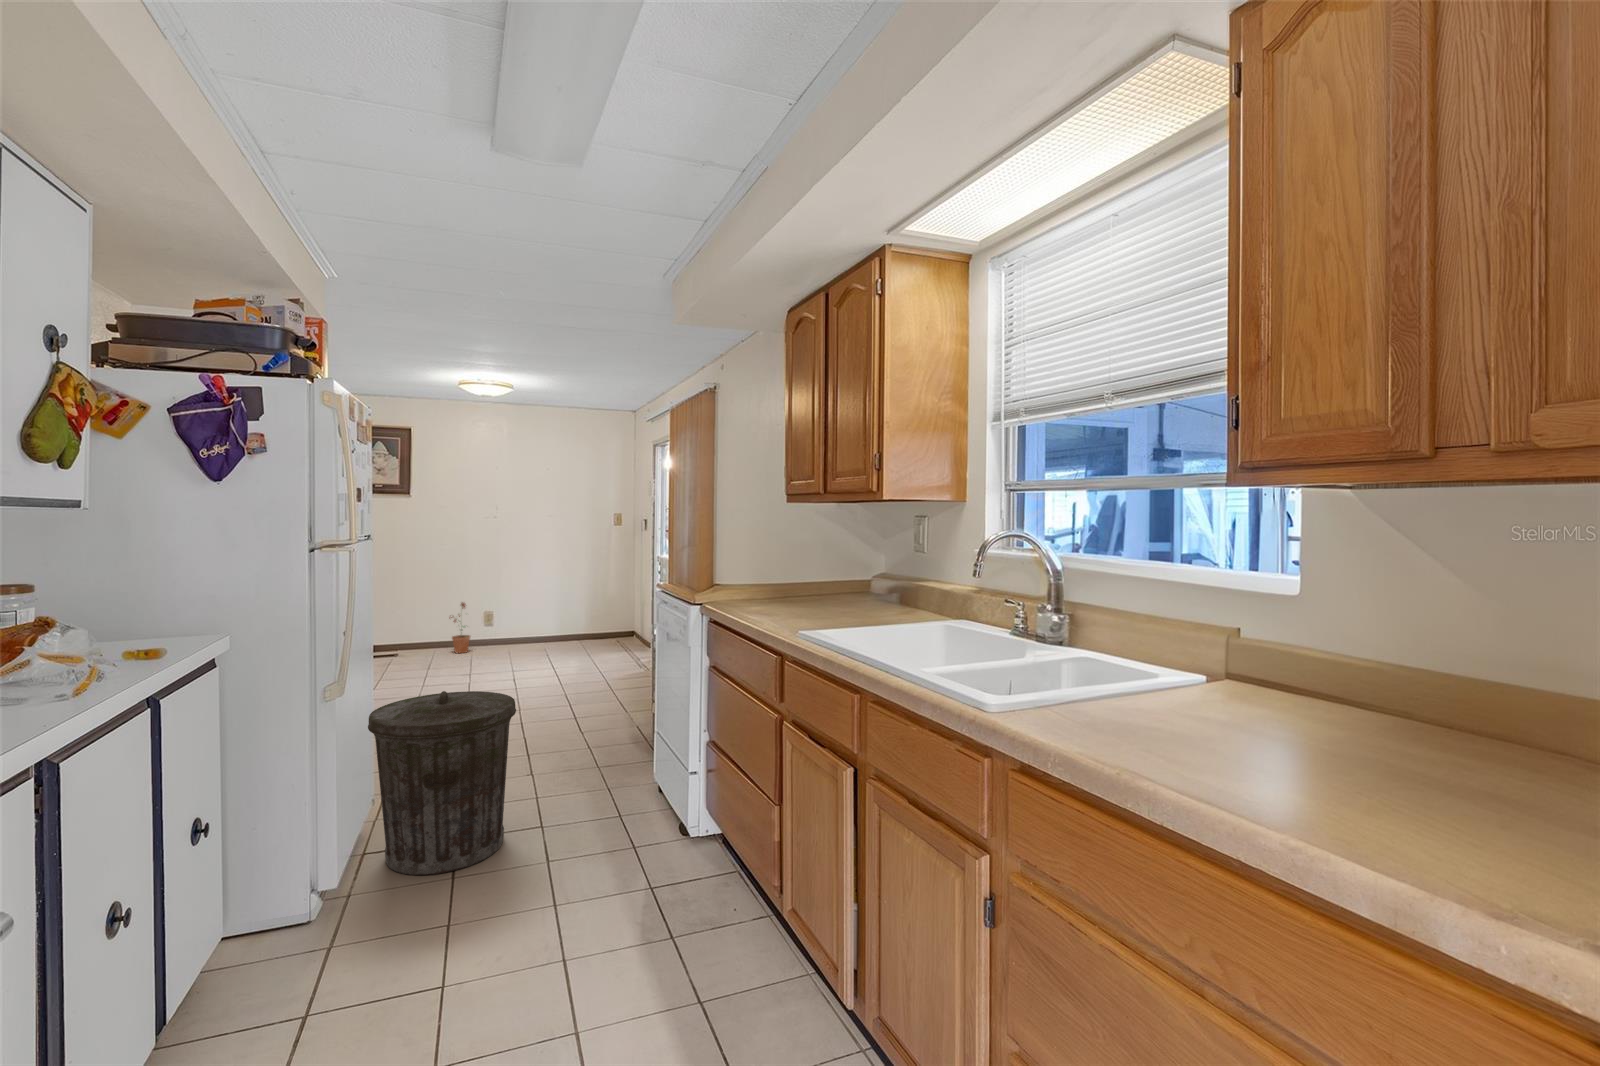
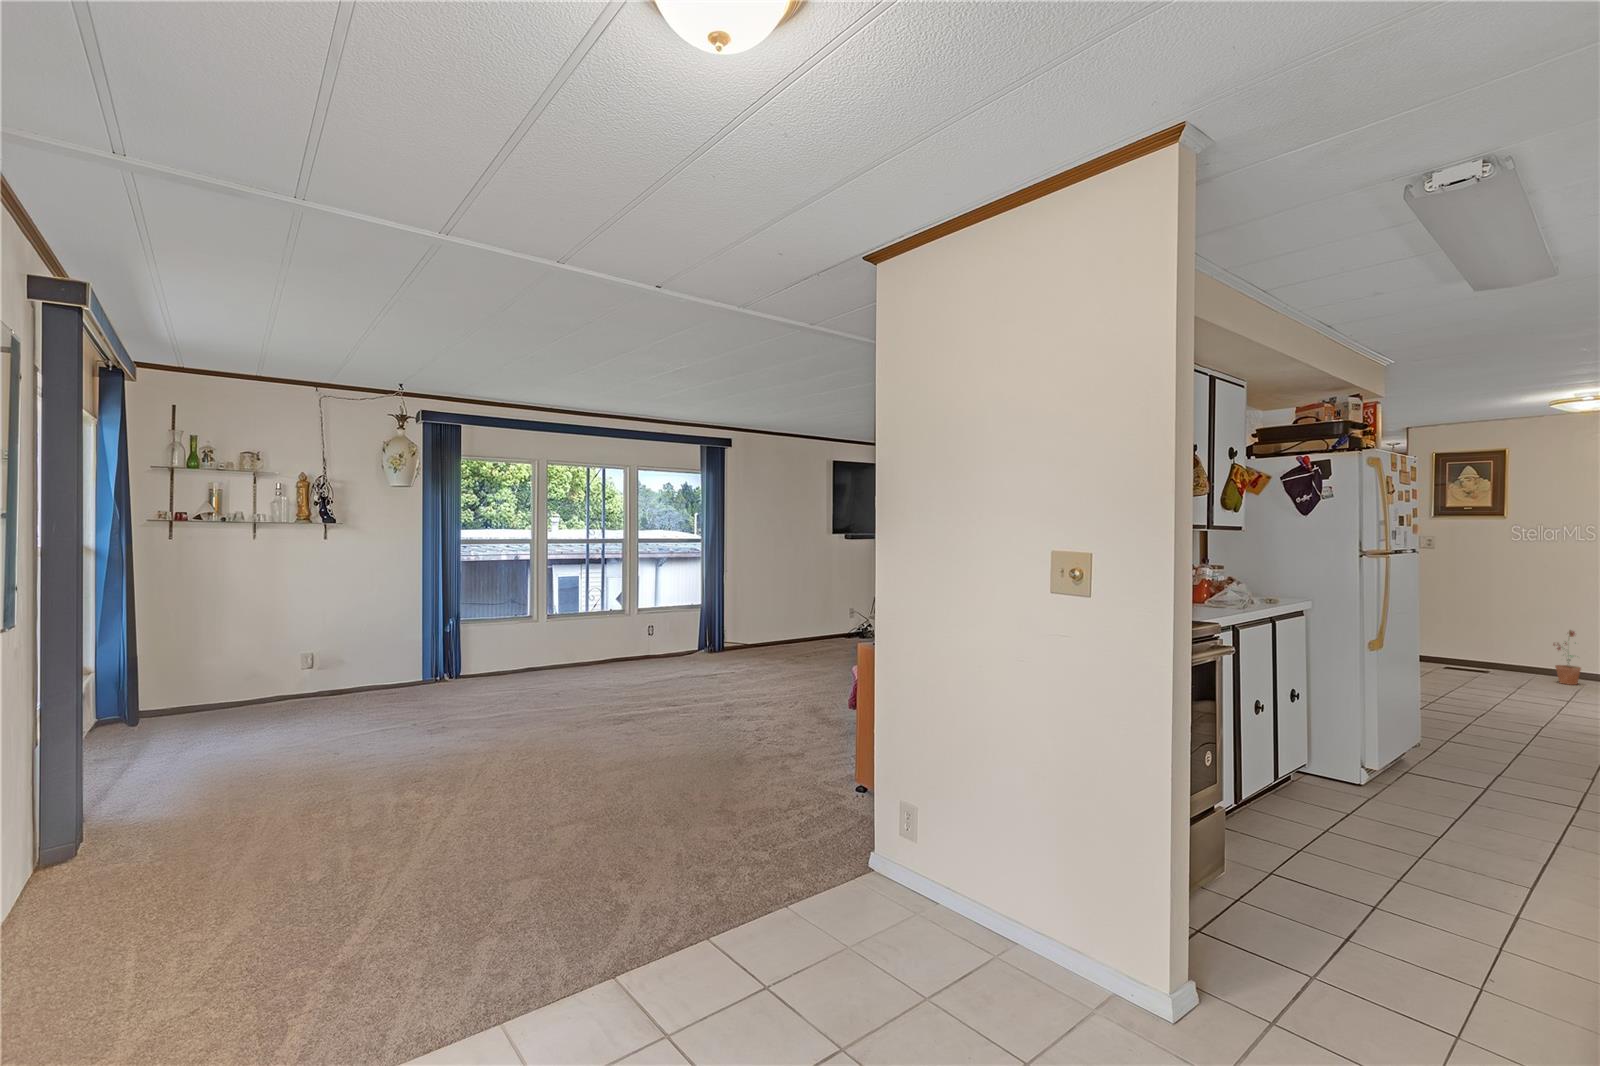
trash can: present [368,691,516,875] -> none [1405,671,1543,810]

